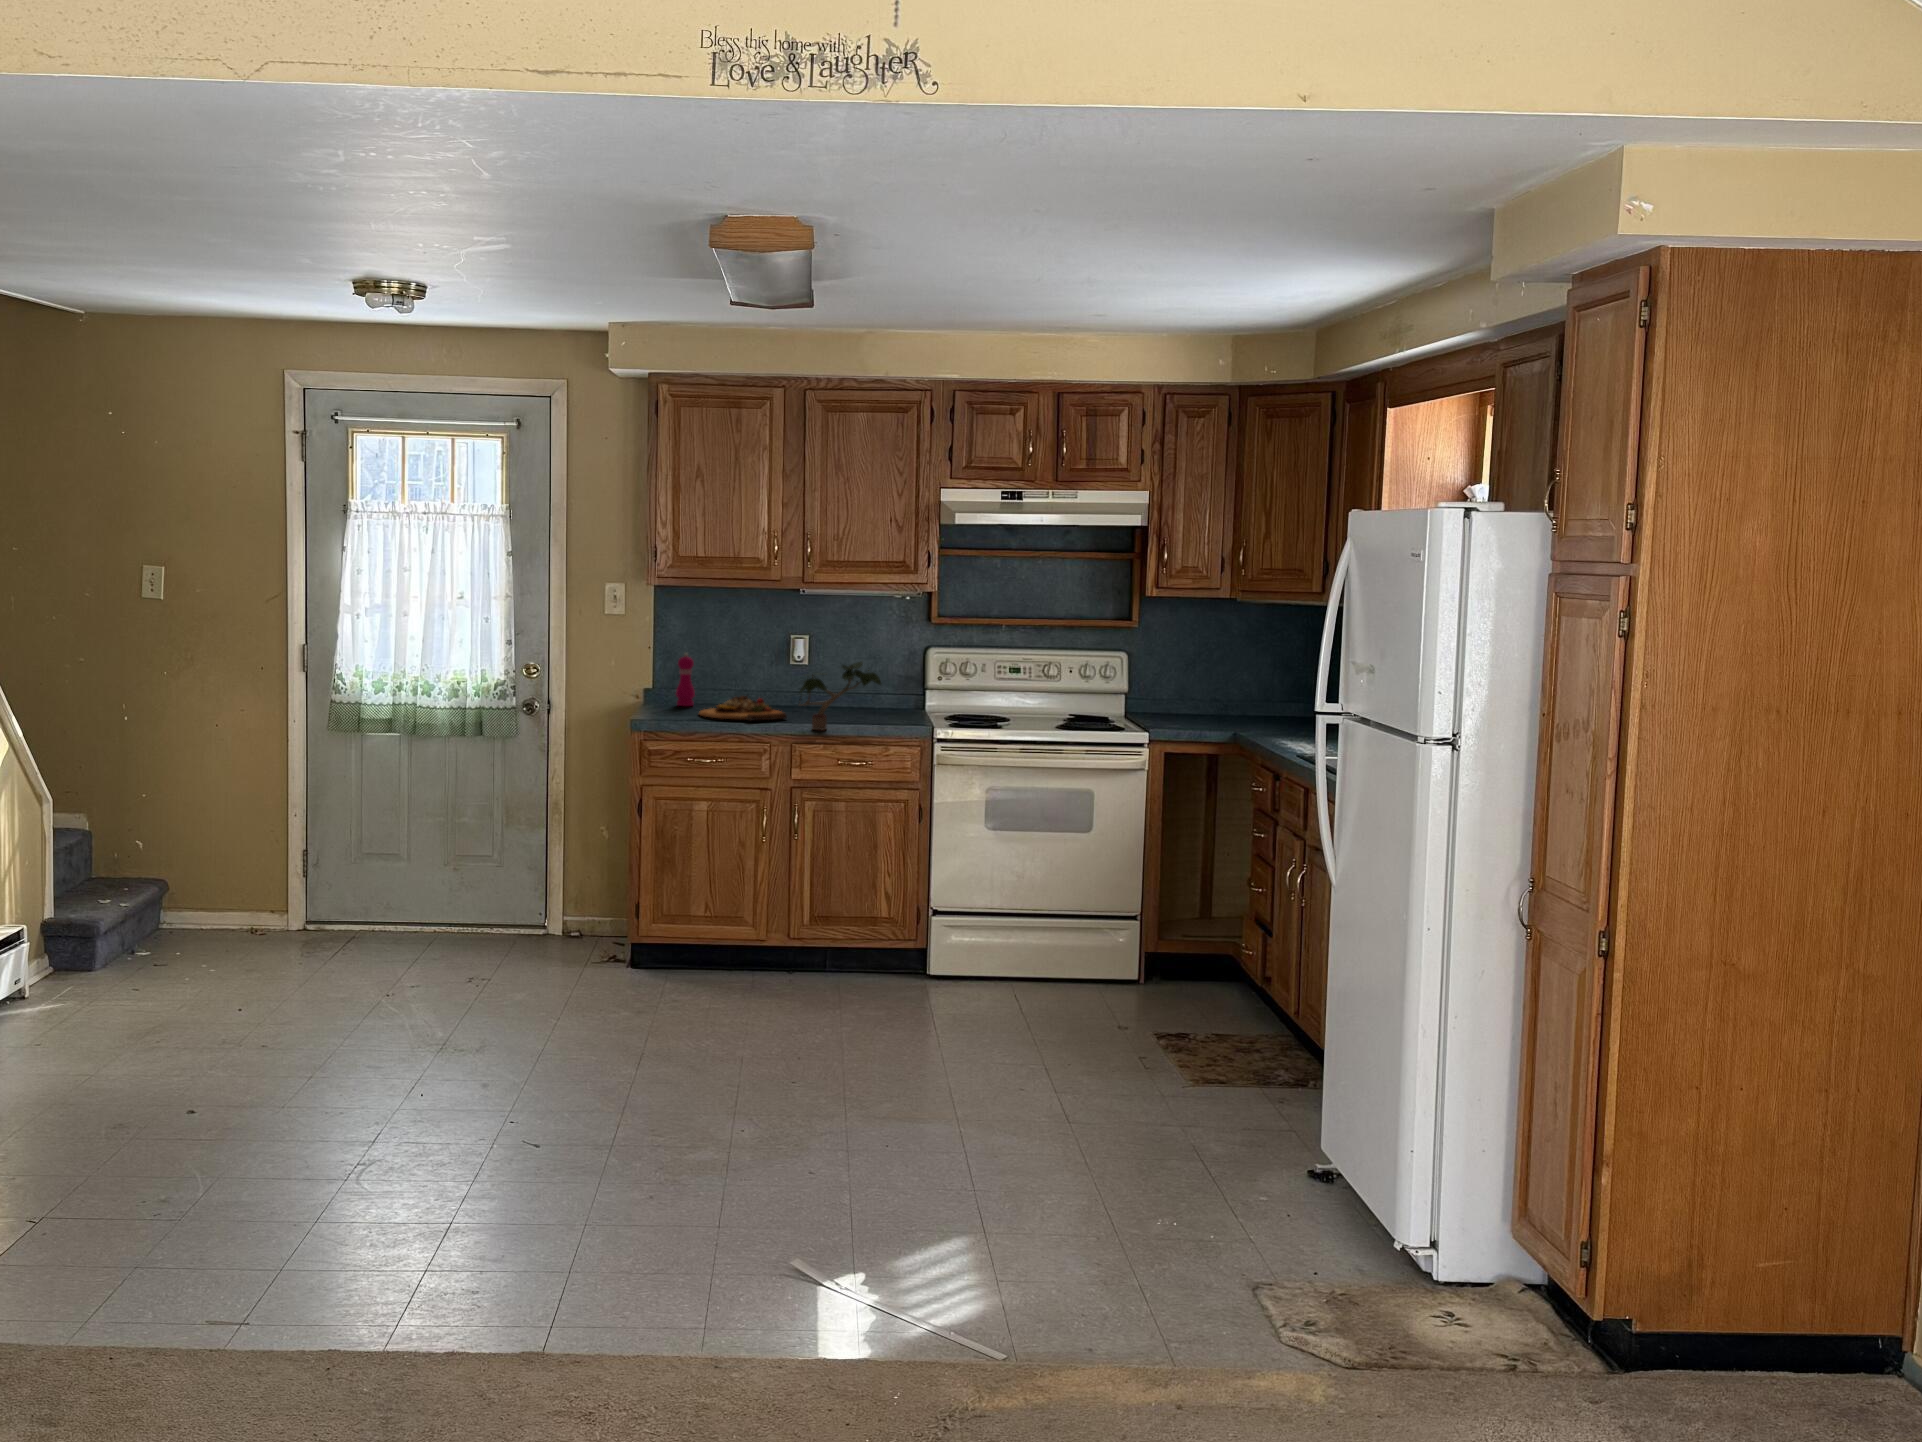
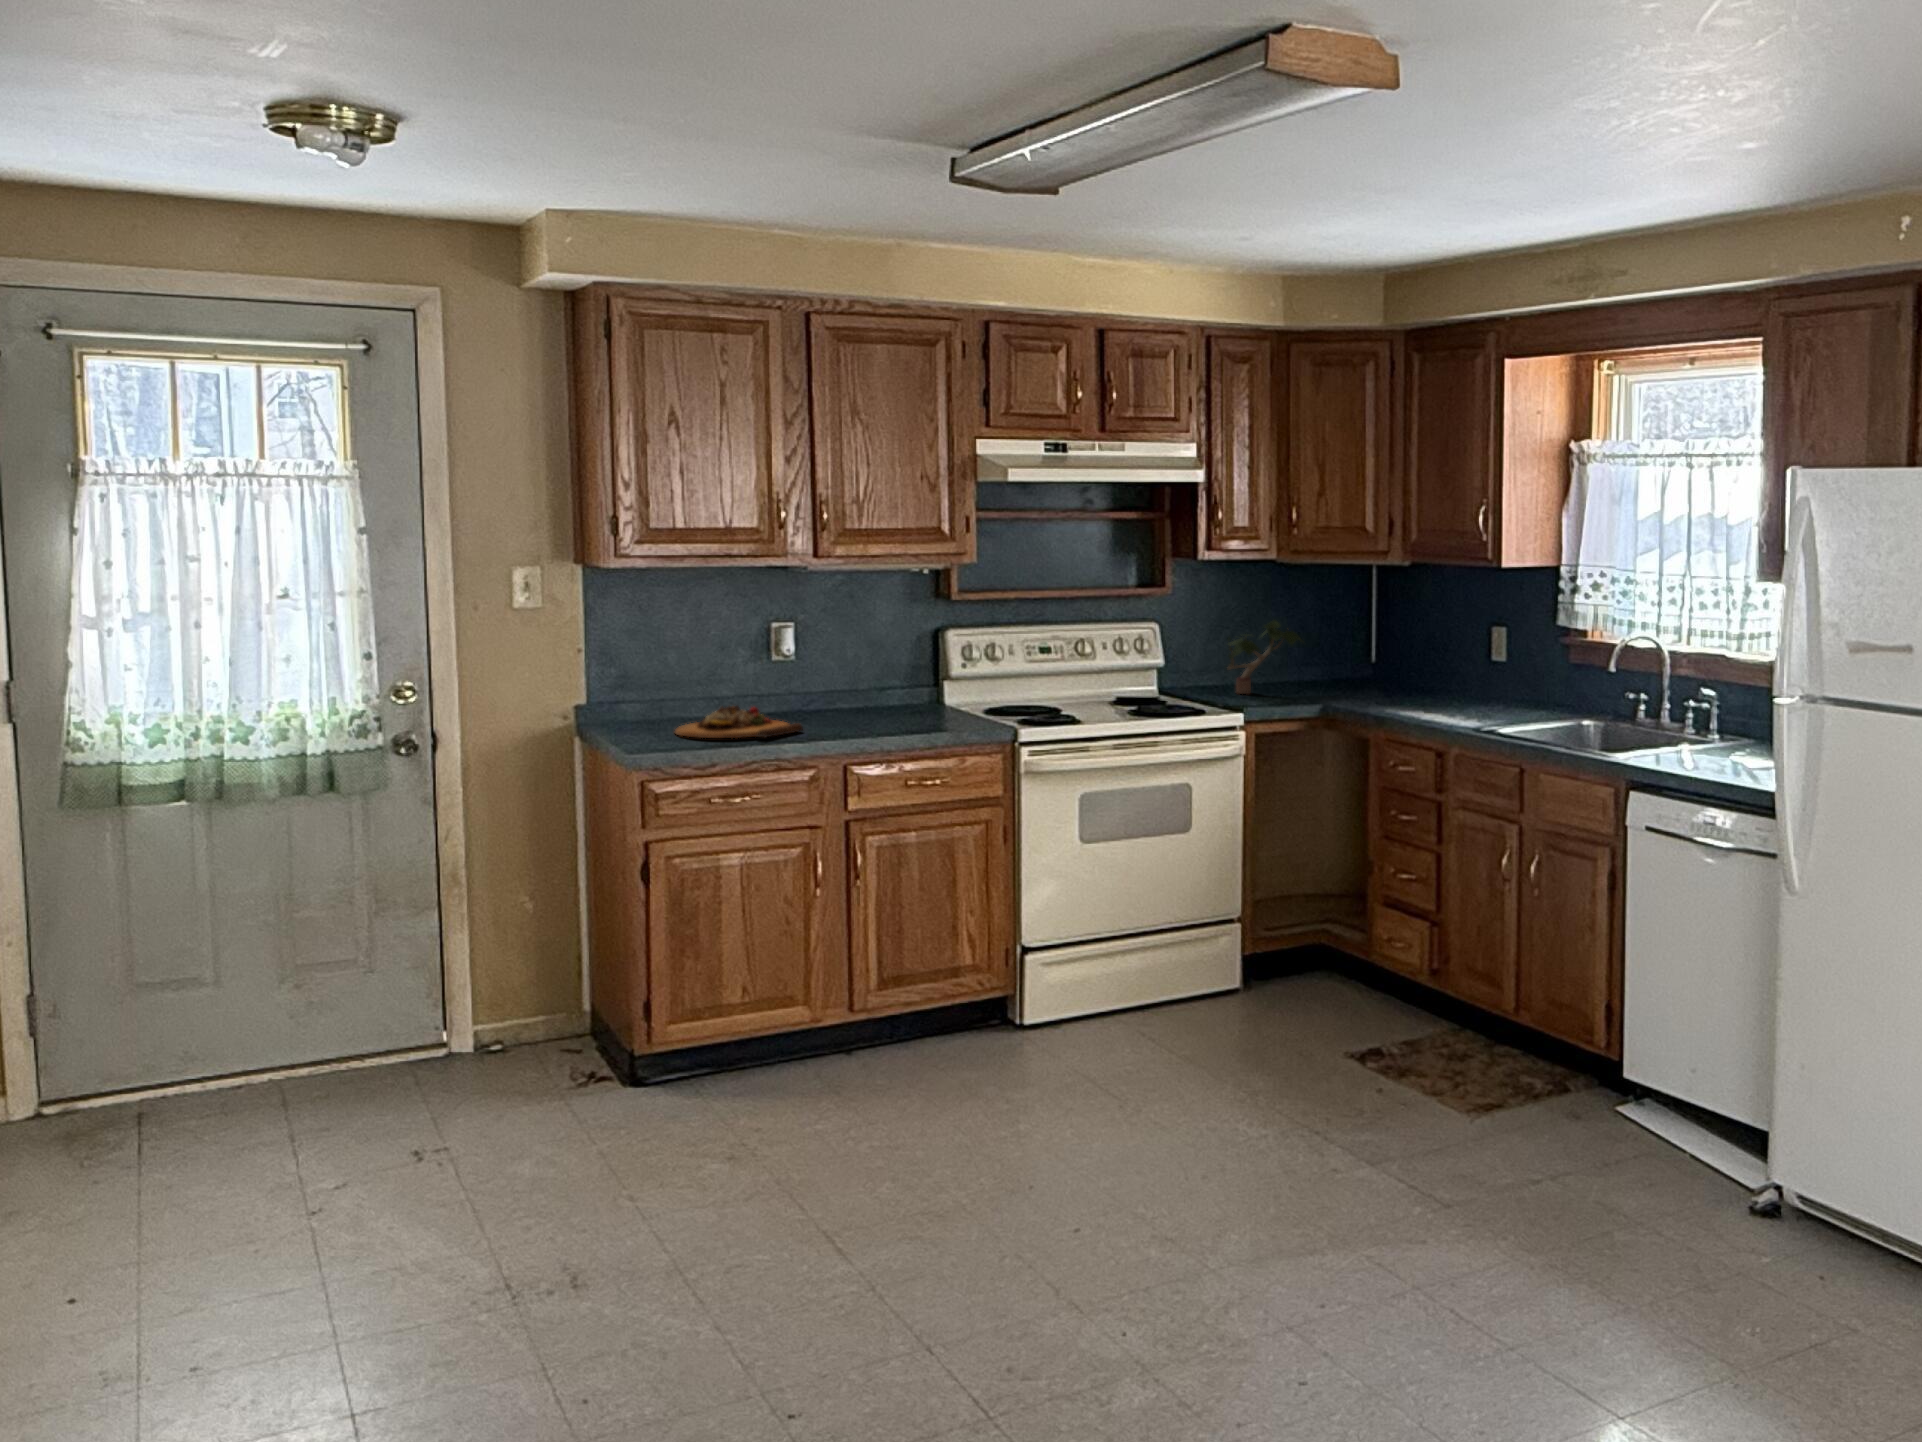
pepper mill: present [676,653,695,706] -> none [622,654,649,725]
potted plant: present [800,662,881,730] -> present [1228,620,1302,694]

